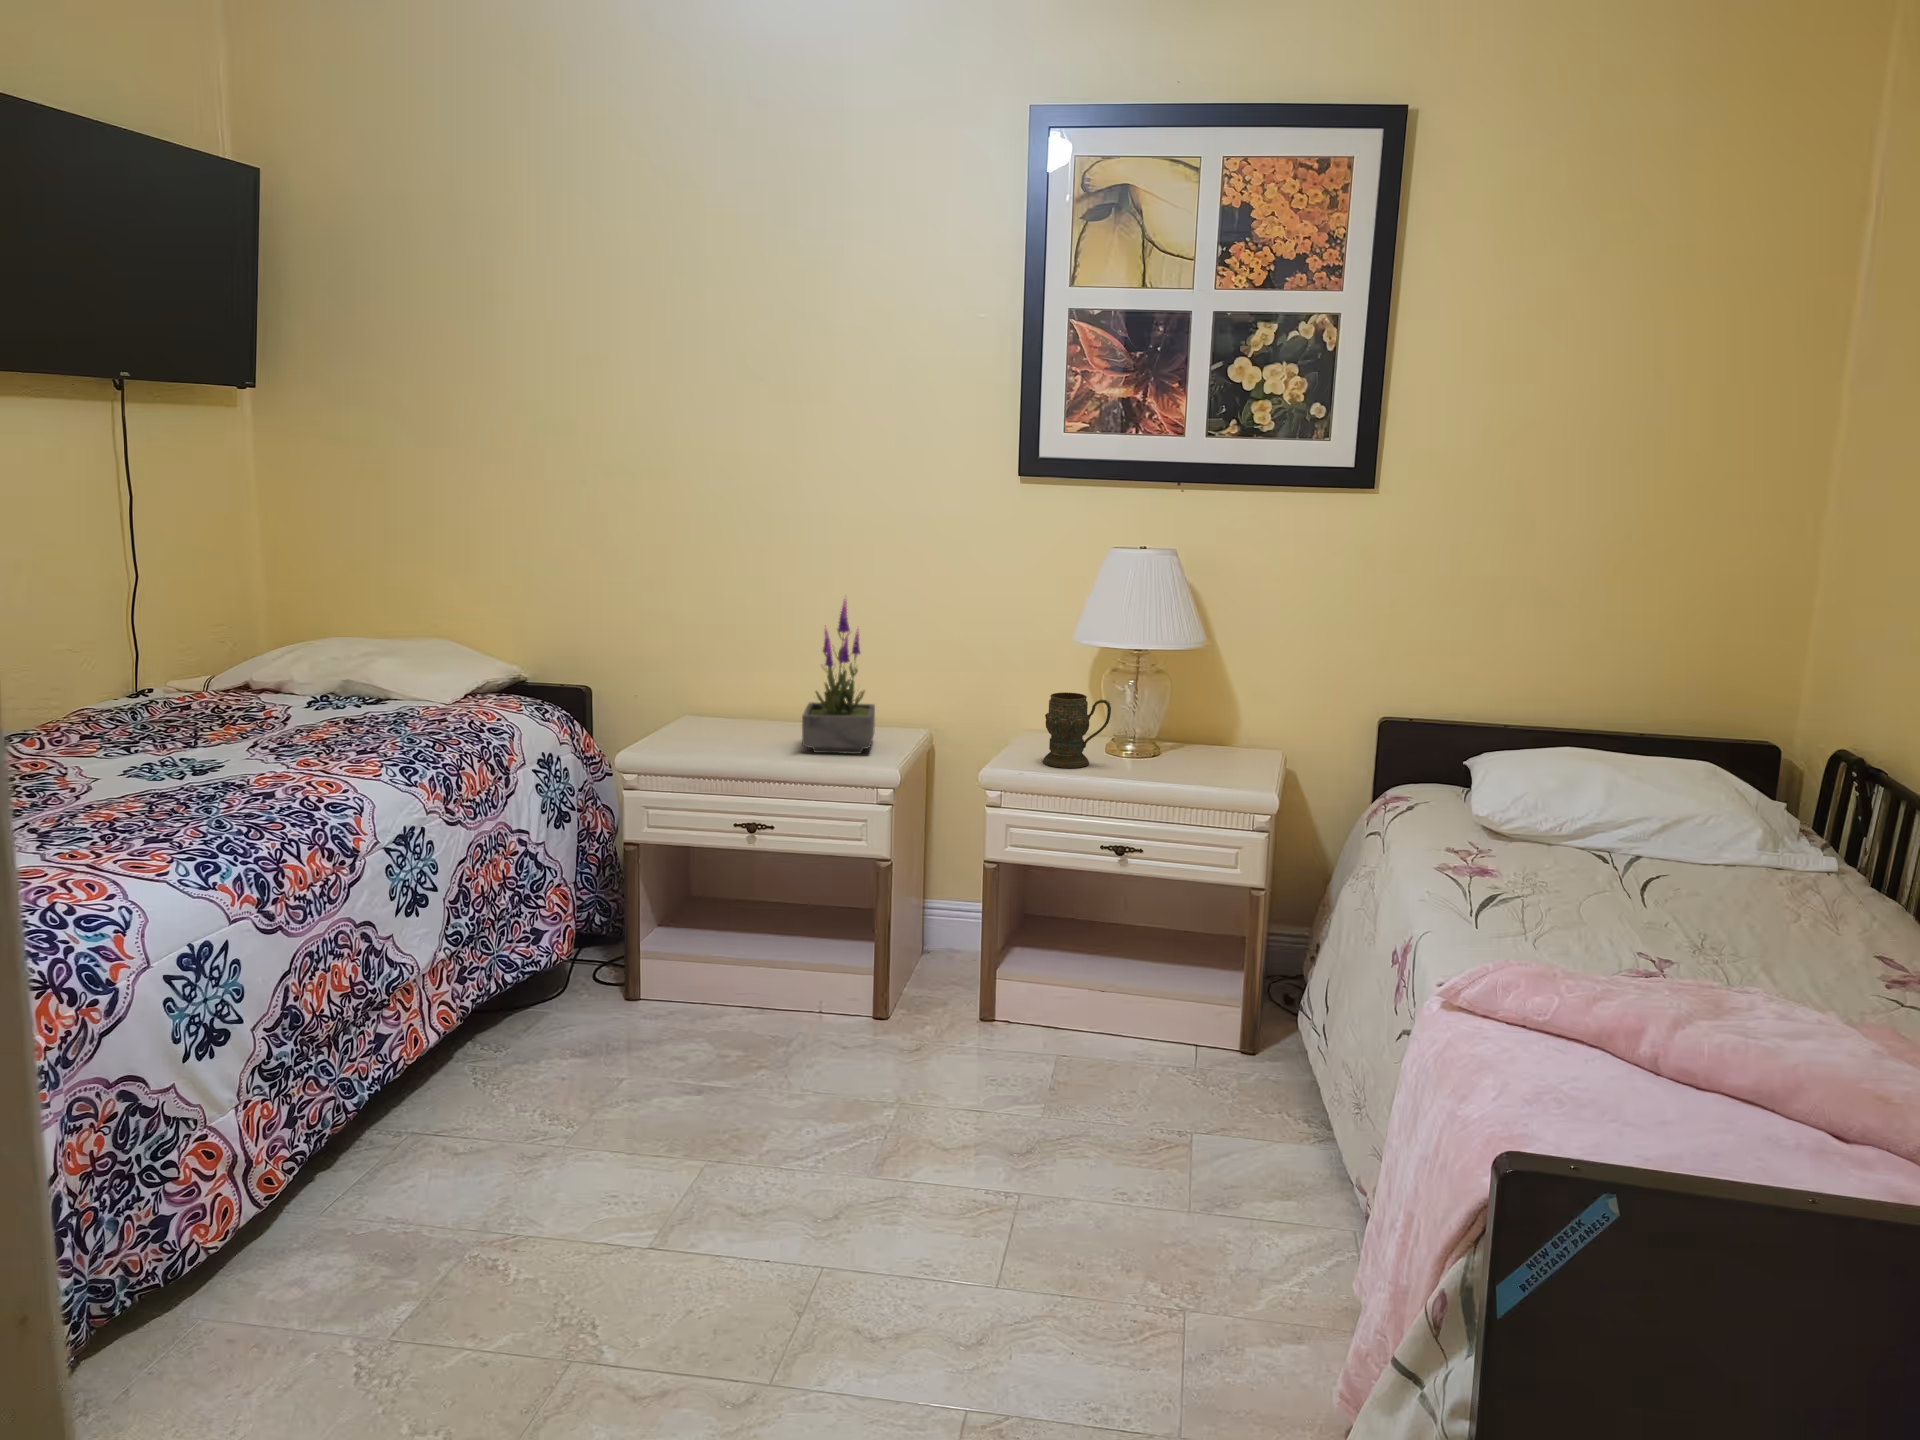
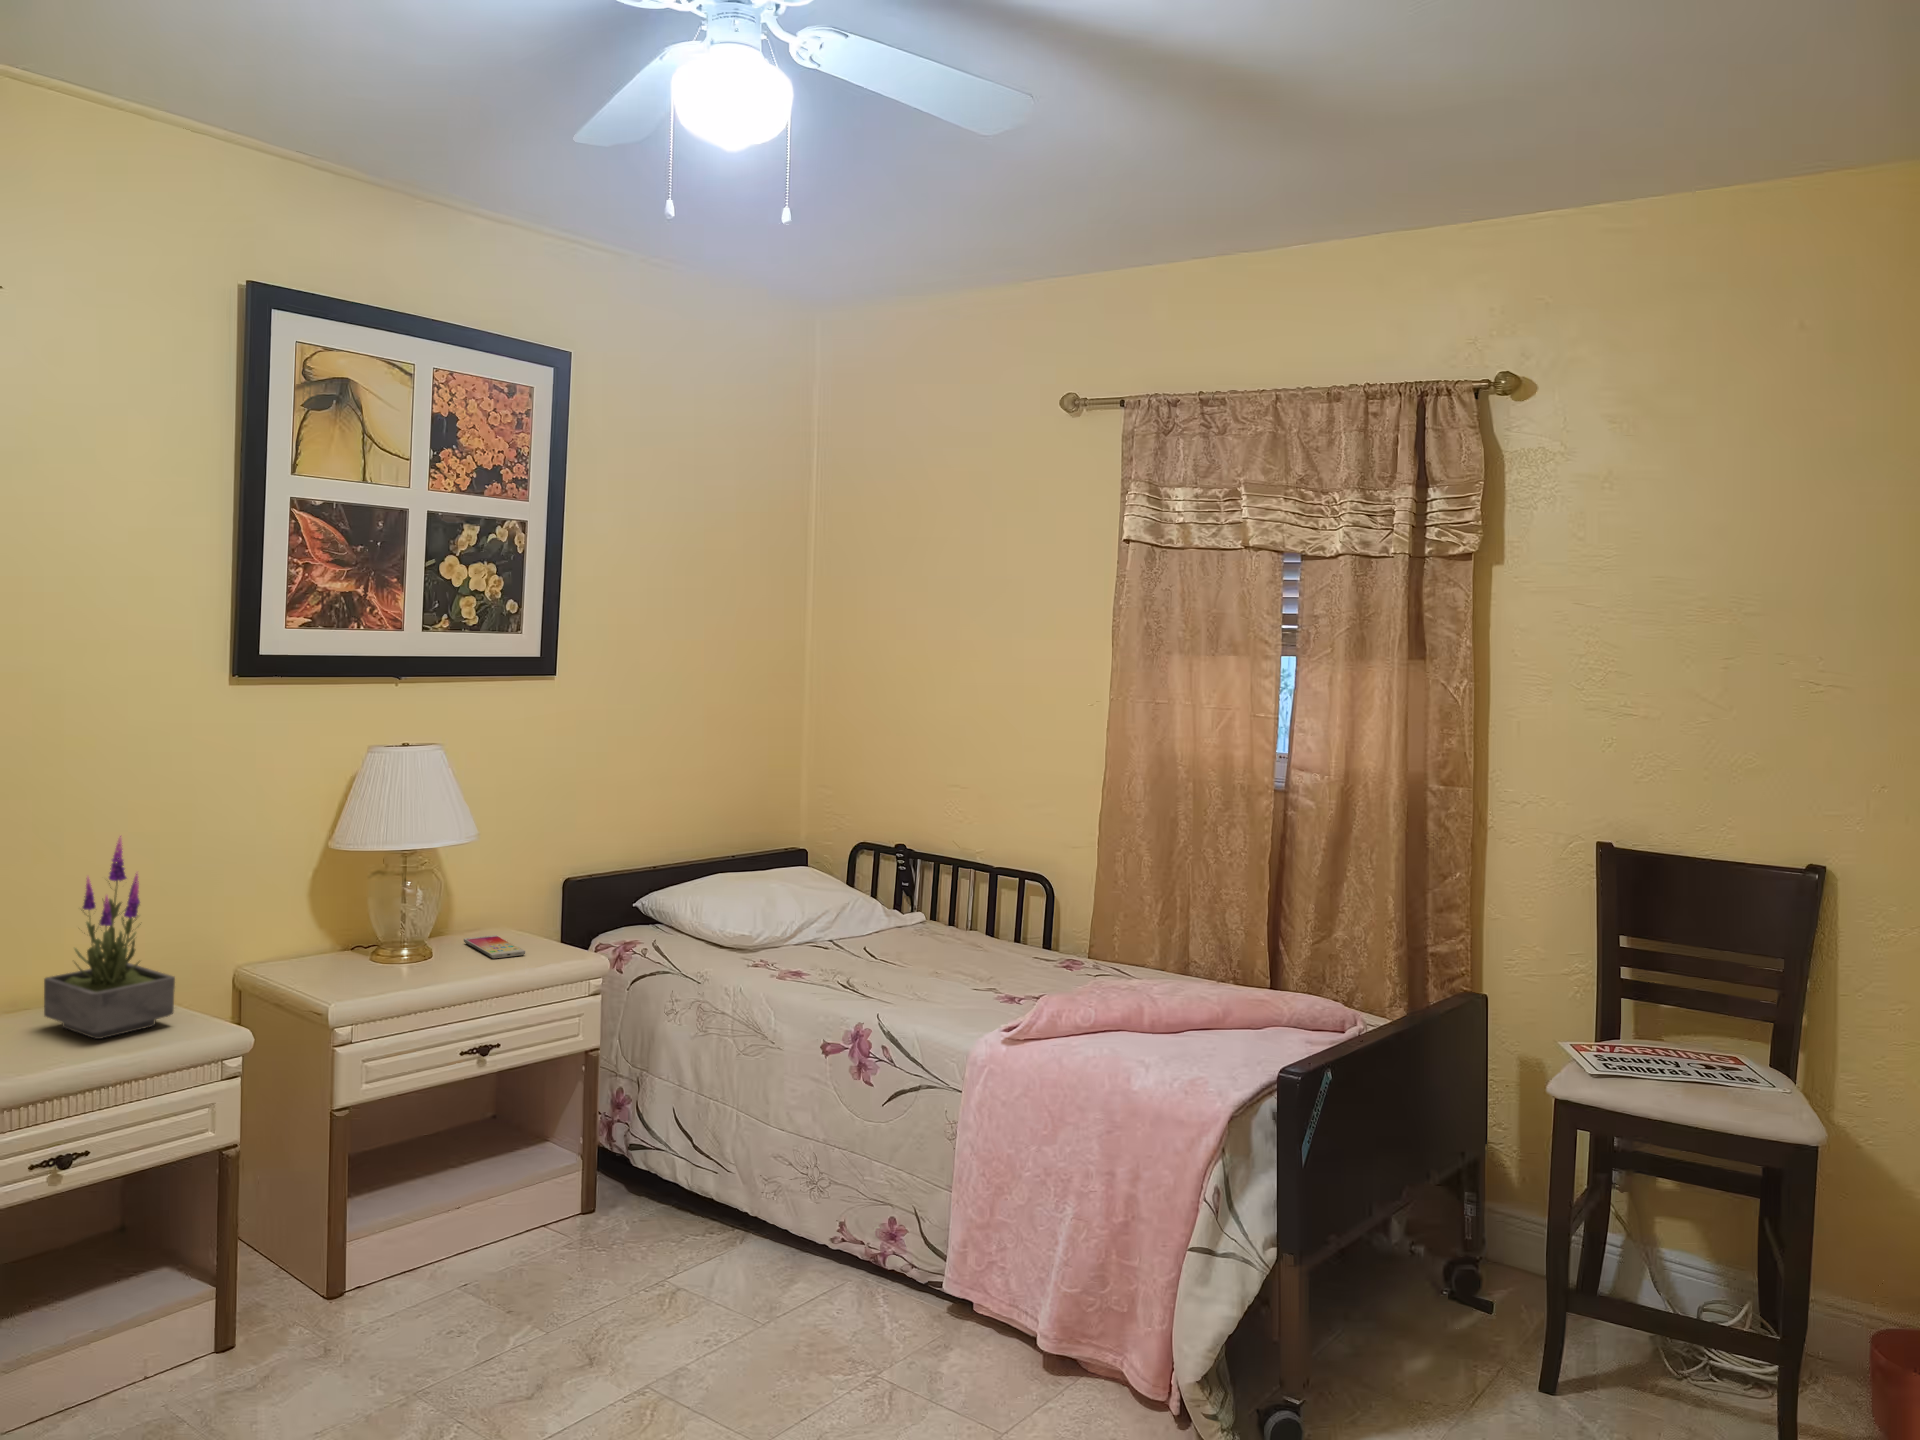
mug: present [1043,692,1111,768] -> none [347,904,420,985]
smartphone: none [1196,752,1243,775] -> present [464,935,525,958]

